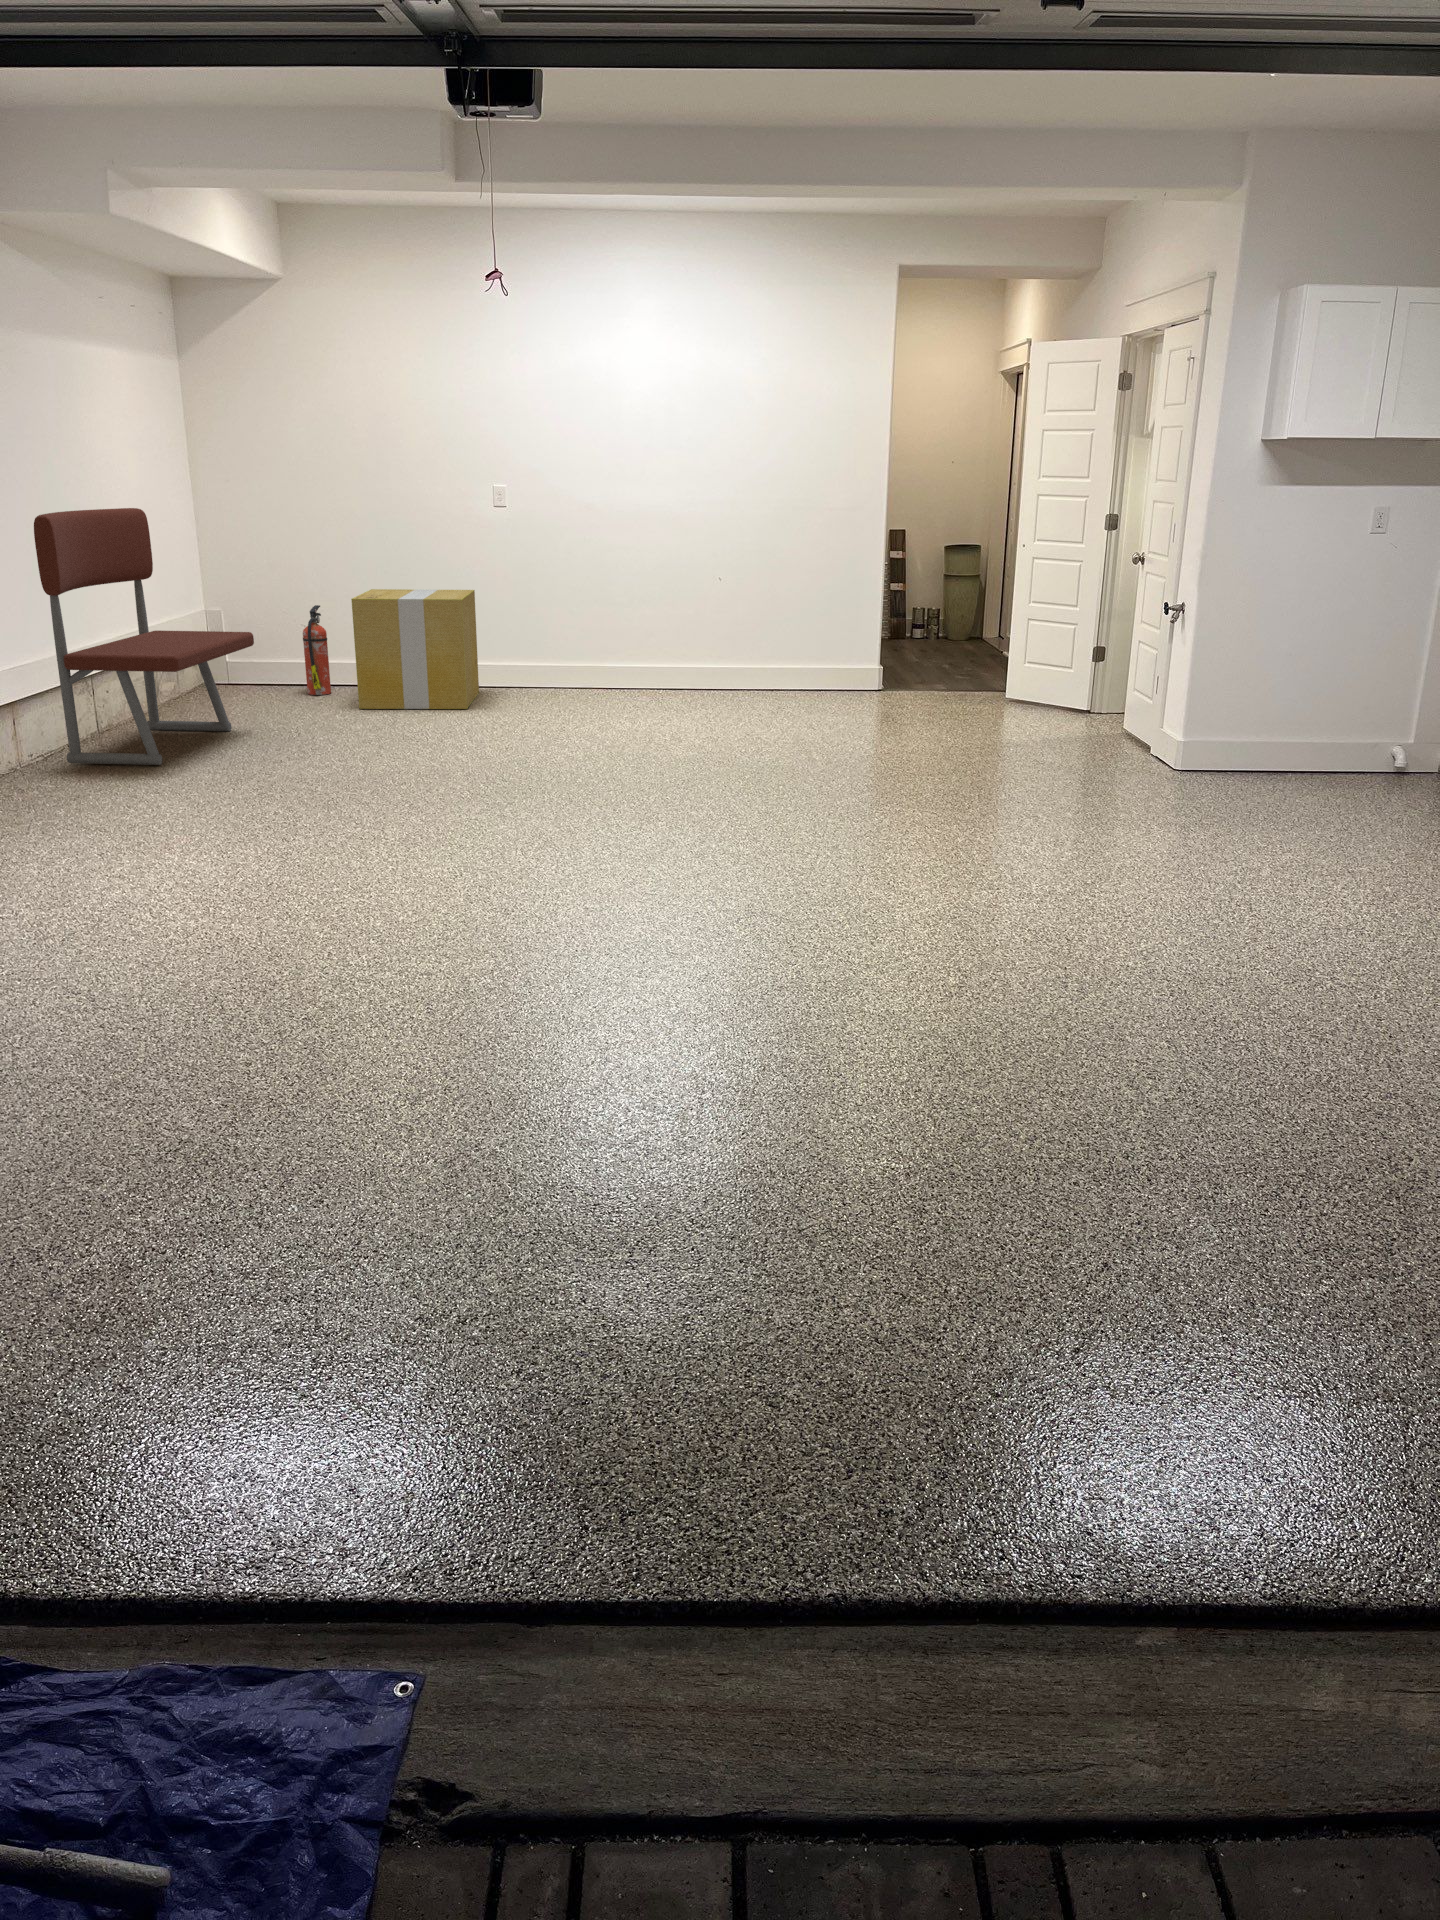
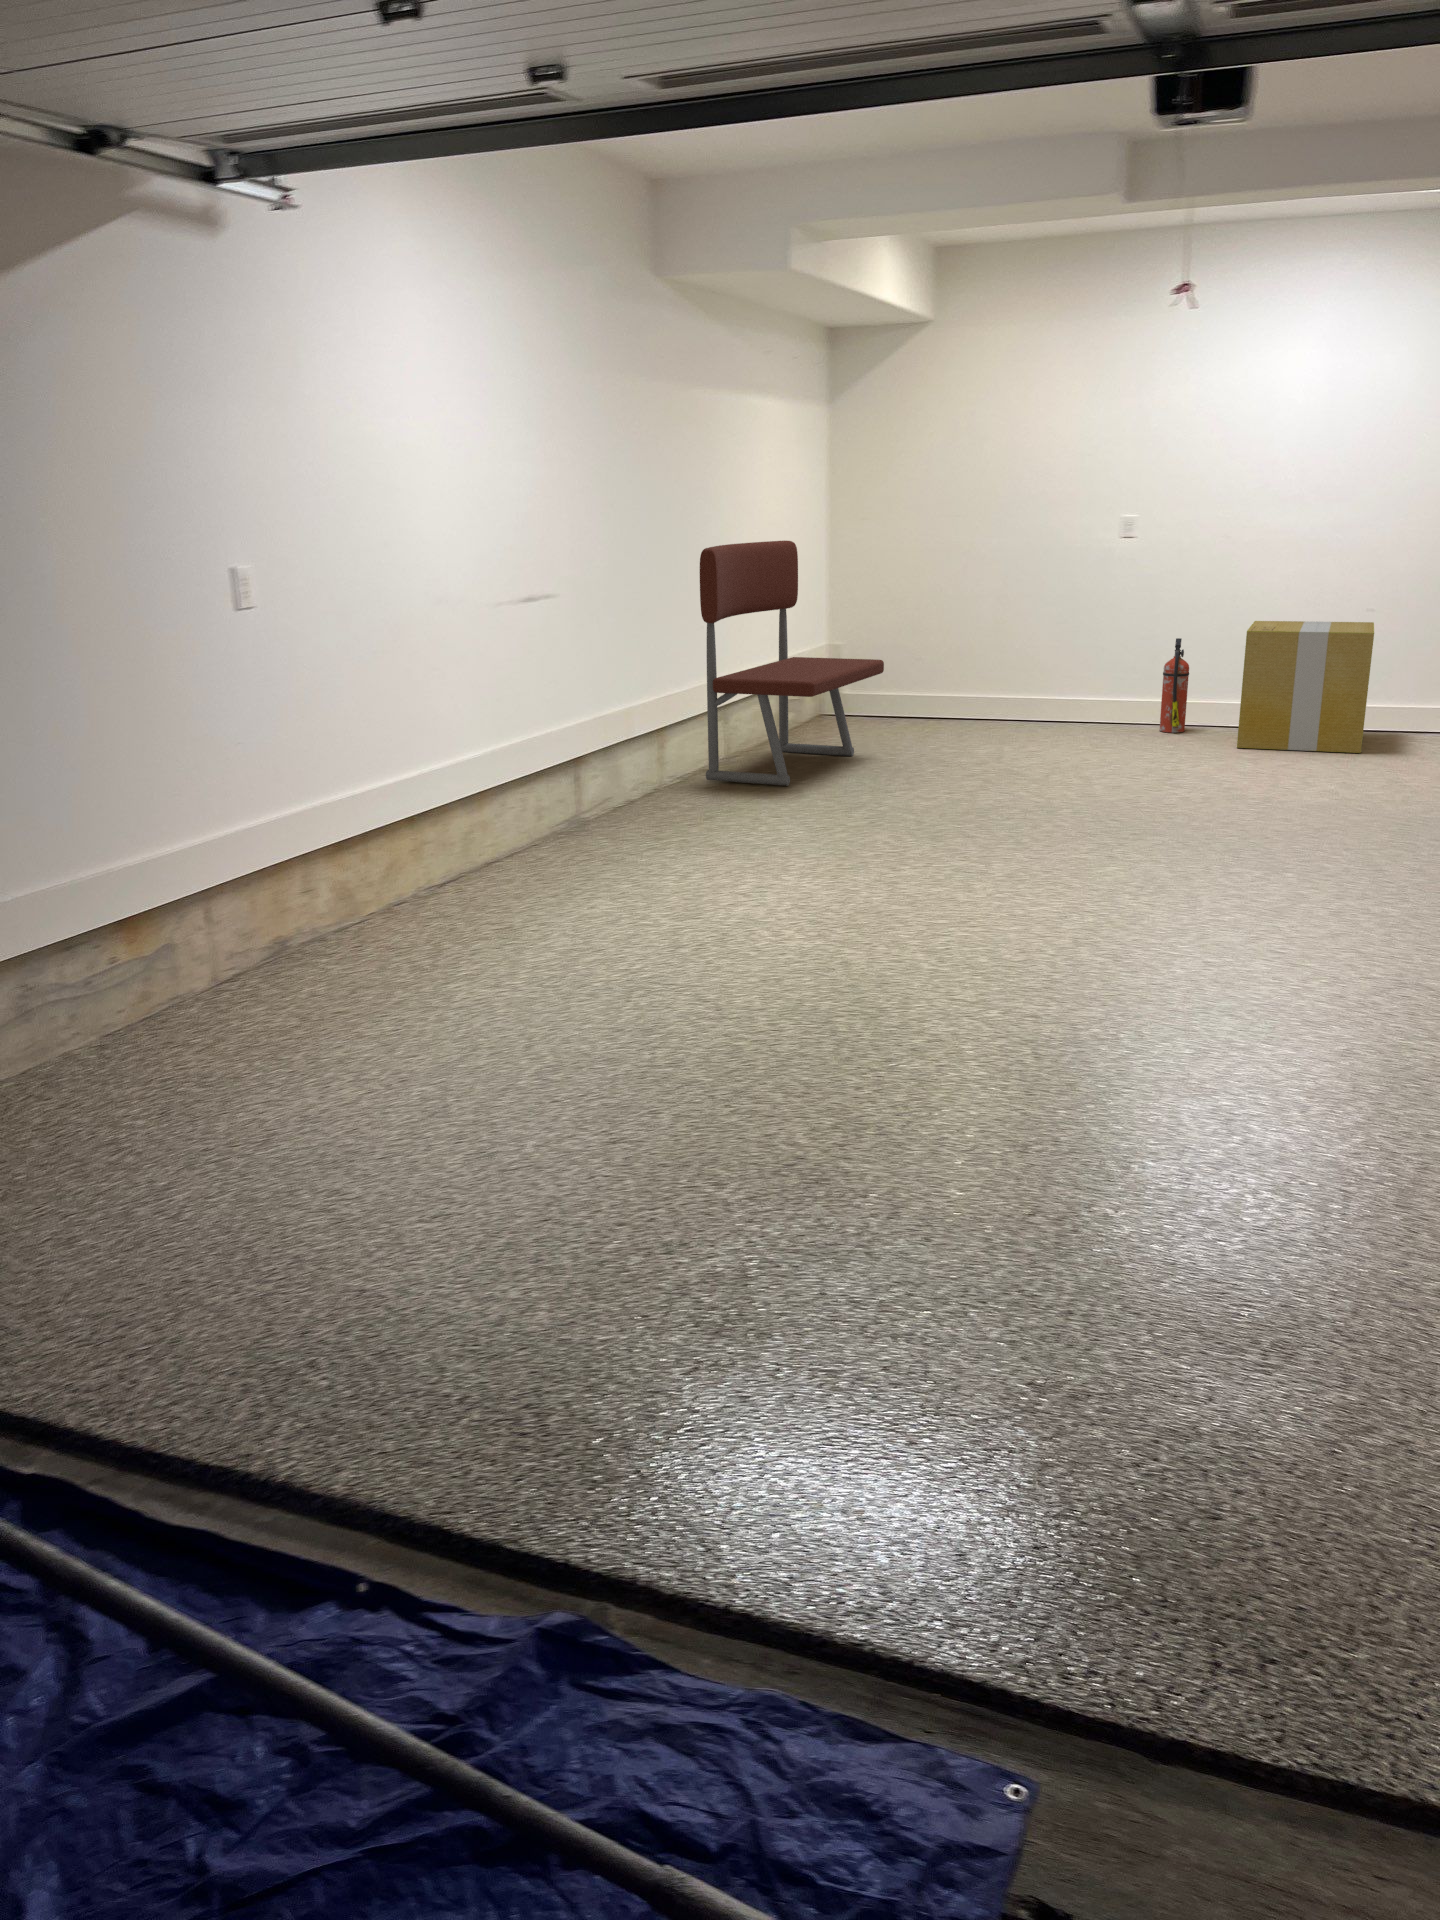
cardboard box: present [351,589,479,709] -> present [1237,621,1374,753]
fire extinguisher: present [303,605,331,695] -> present [1159,638,1189,733]

